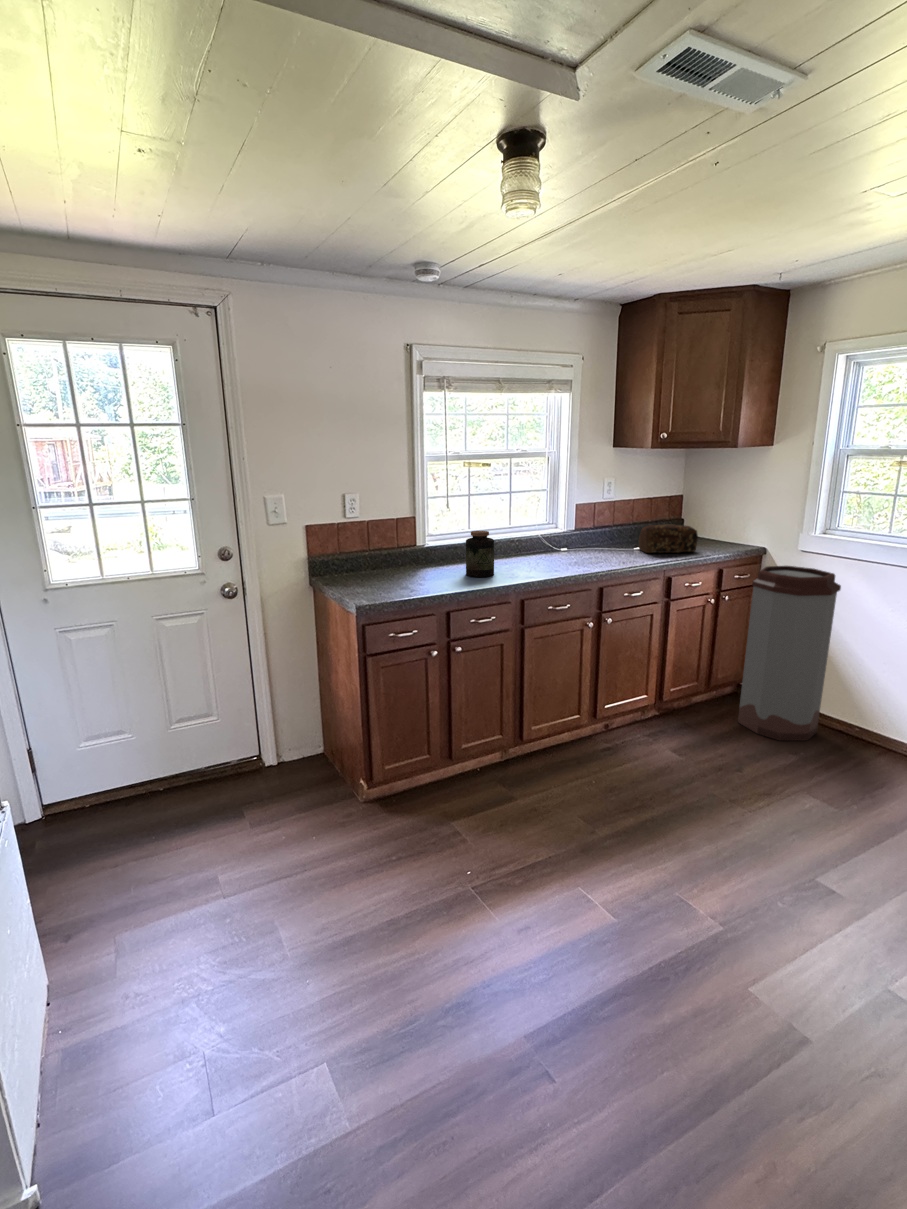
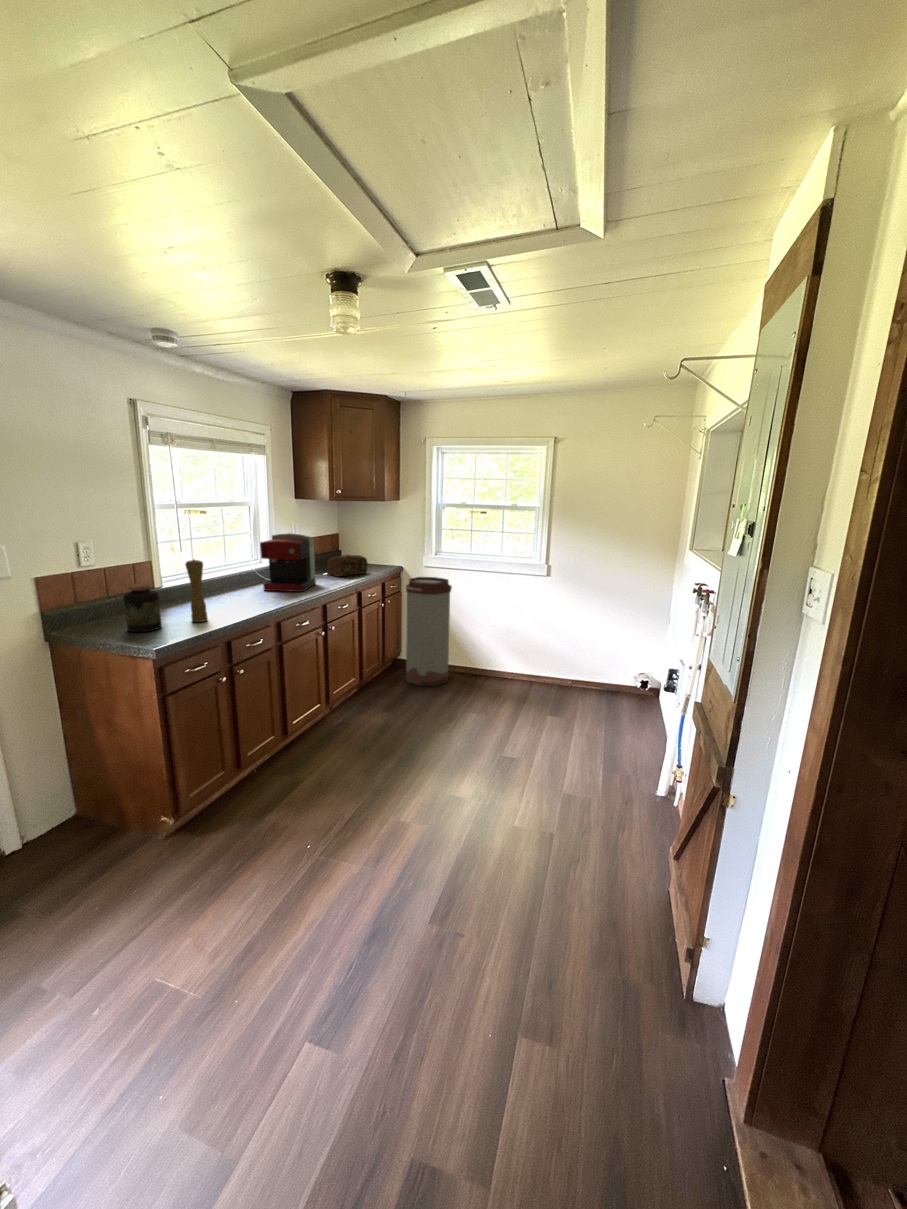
coffee maker: none [535,491,608,567] -> present [260,533,316,592]
pepper mill: none [419,516,437,586] -> present [185,560,208,622]
jar: present [466,531,494,577] -> present [123,584,162,632]

